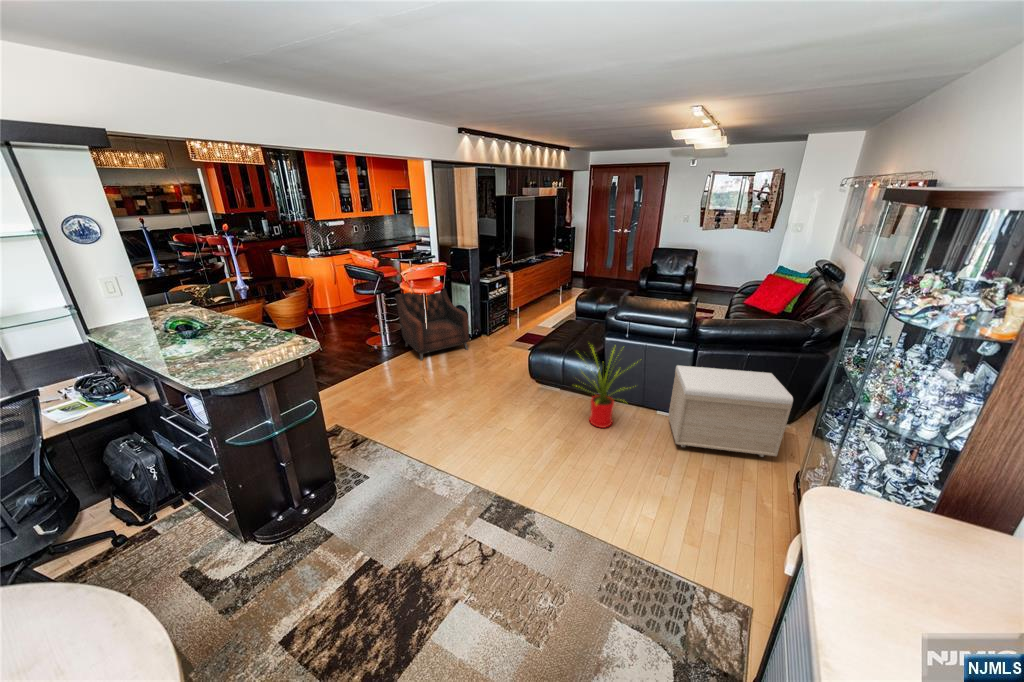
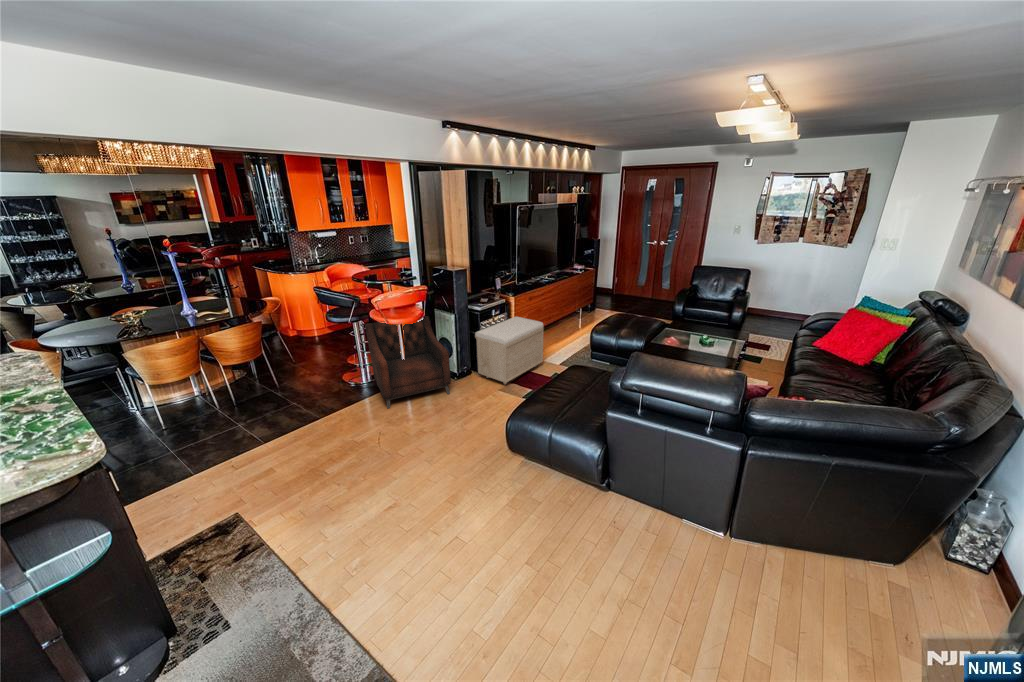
house plant: present [576,347,621,428] -> none [553,419,658,545]
storage bench: present [668,365,793,457] -> present [475,317,544,384]

